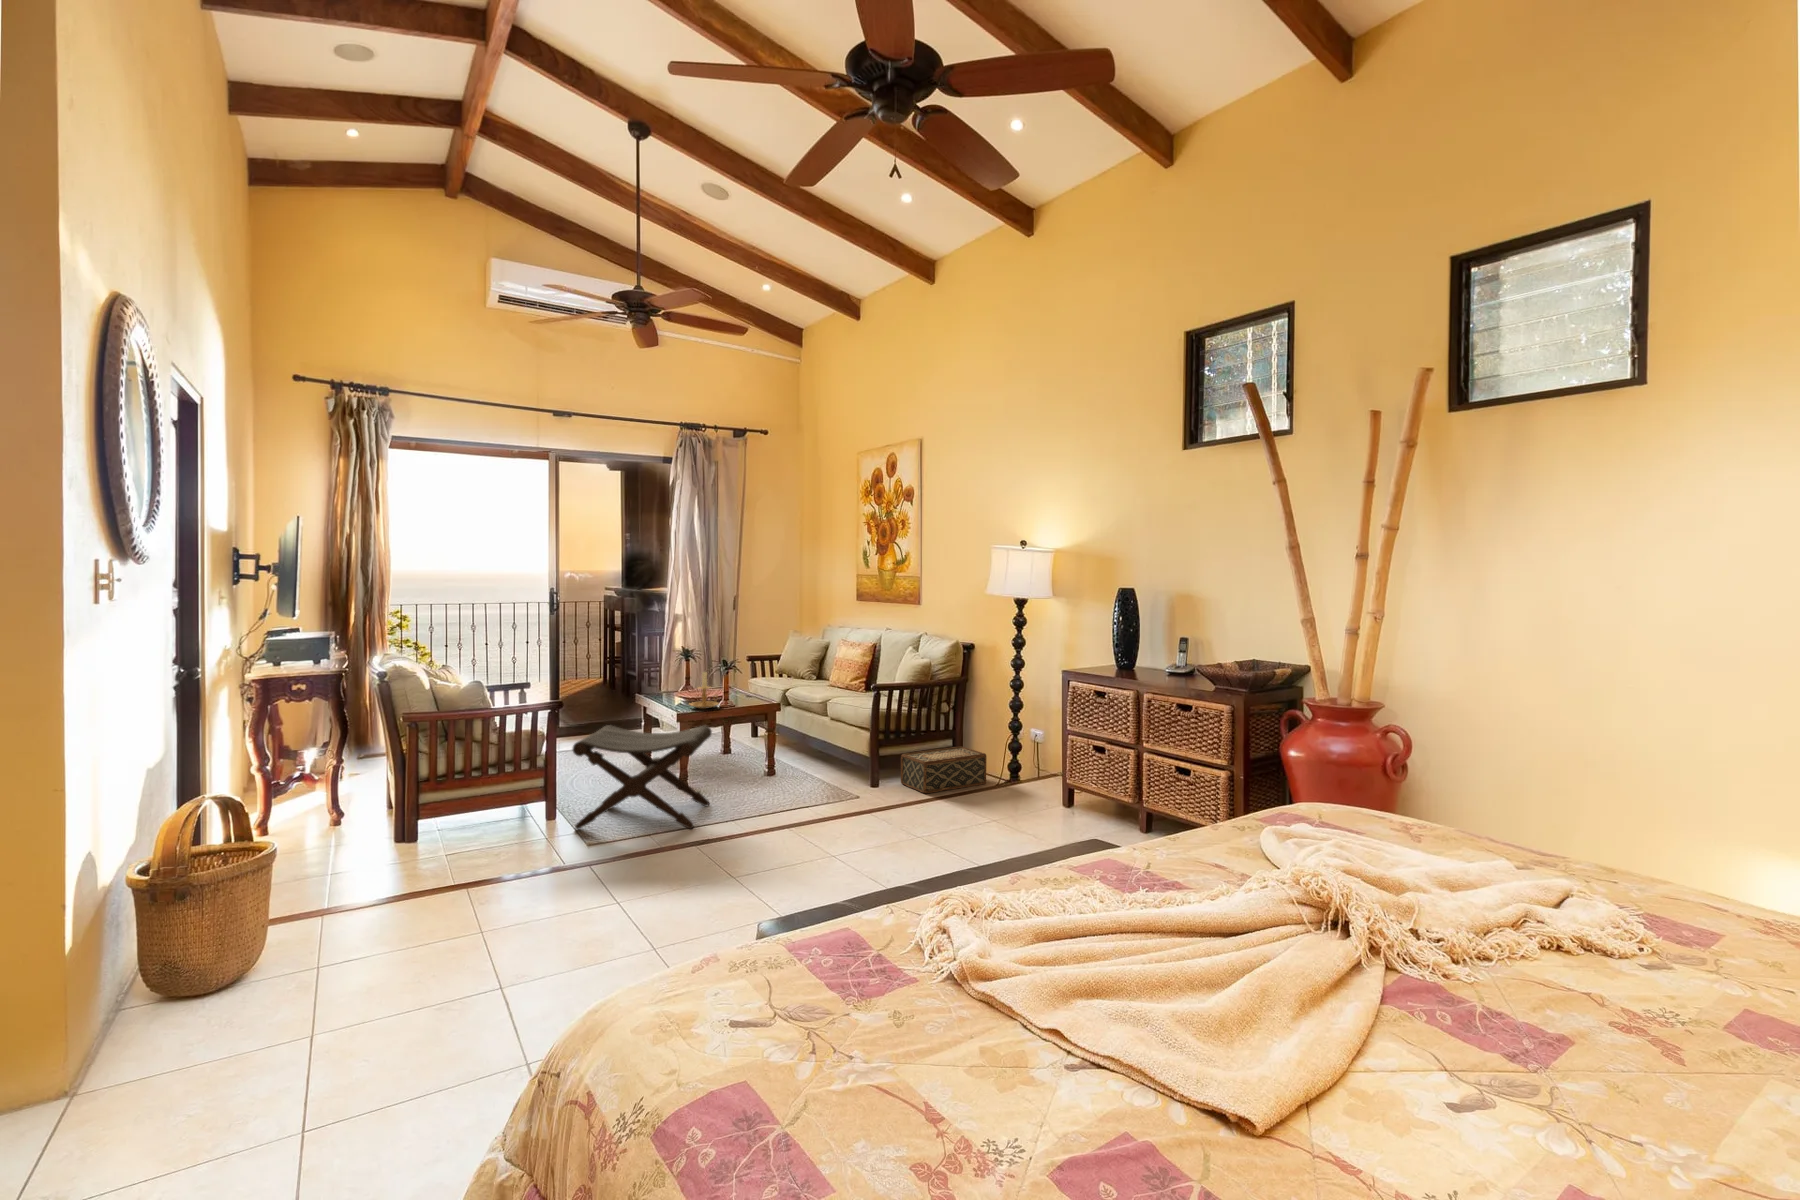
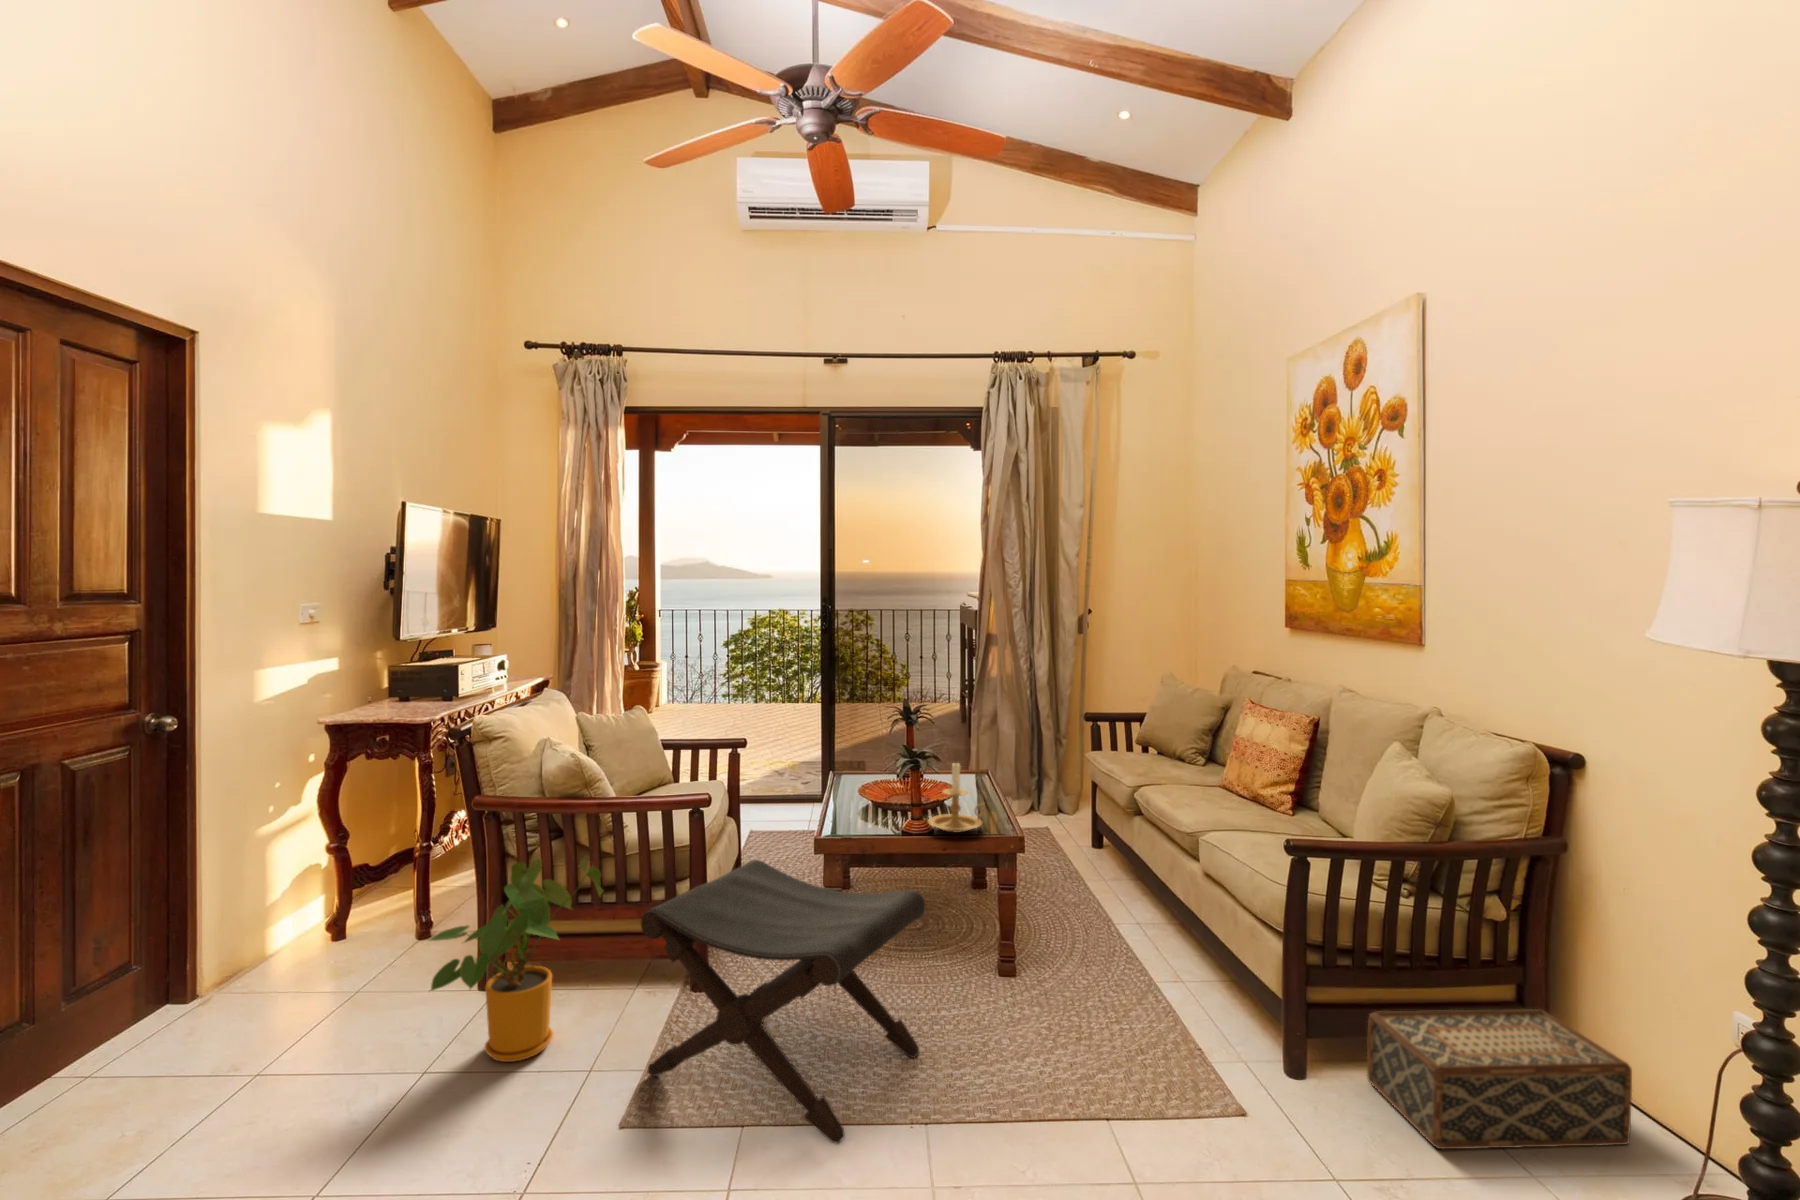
house plant: none [438,732,521,839] -> present [428,859,603,1062]

